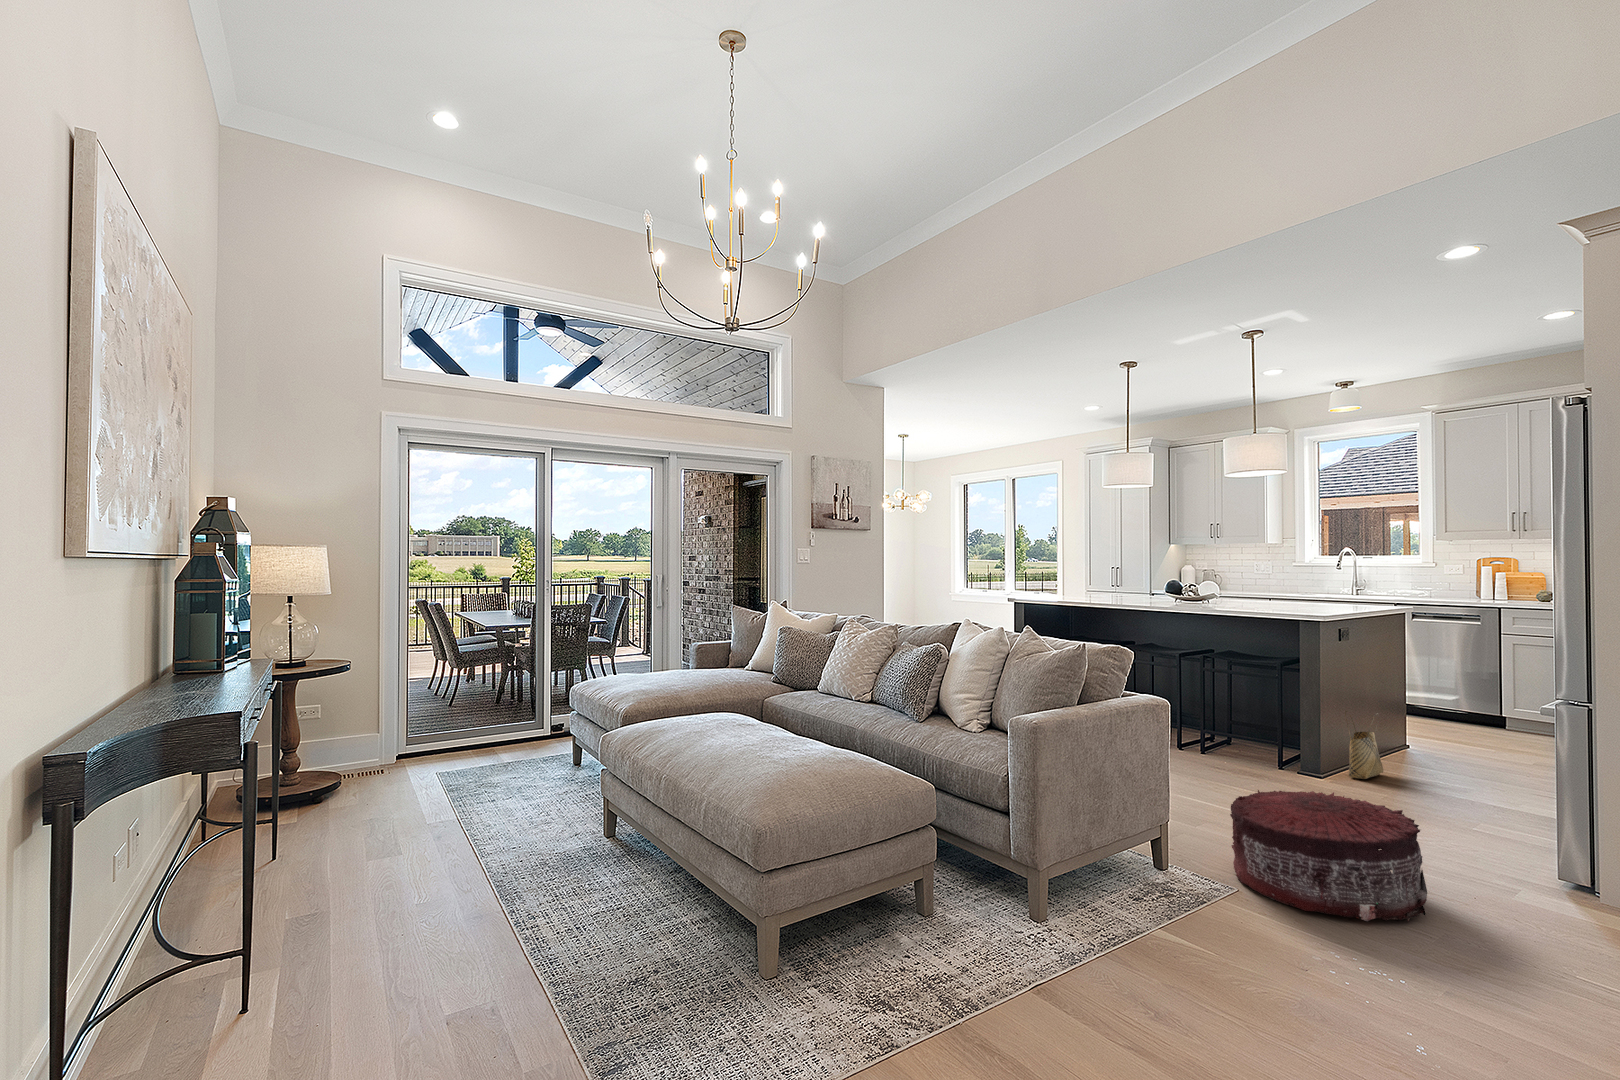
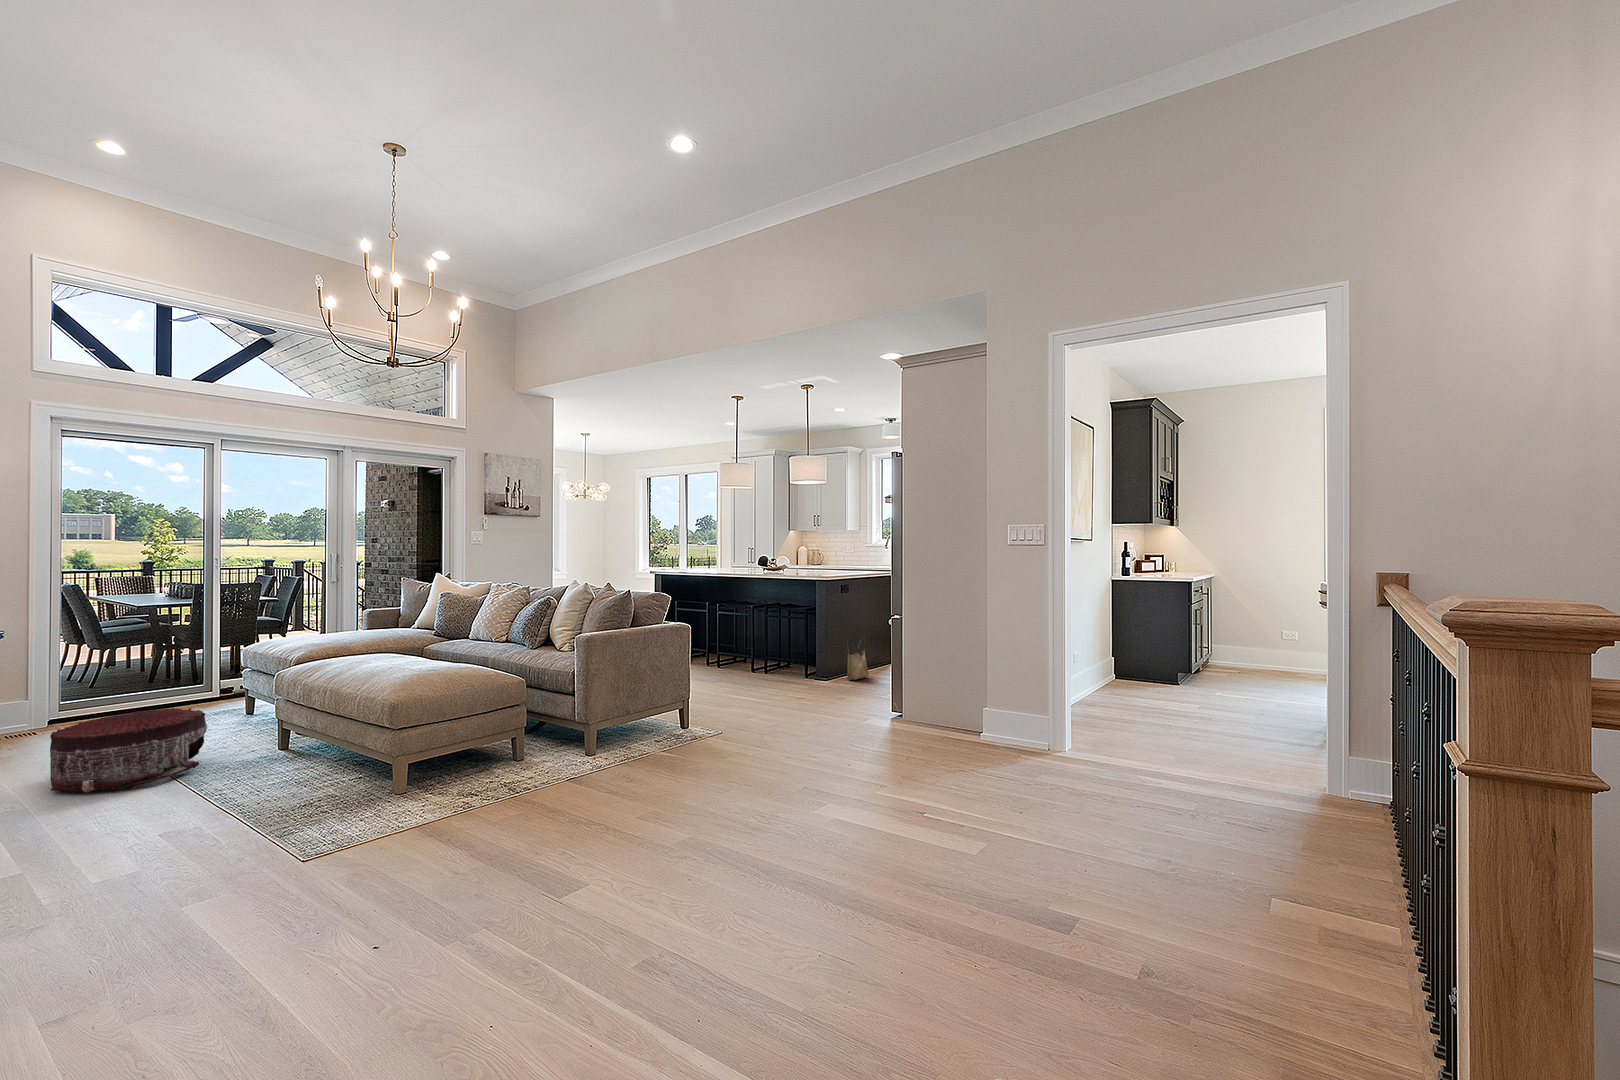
pouf: present [1230,790,1427,922] -> present [50,708,207,792]

